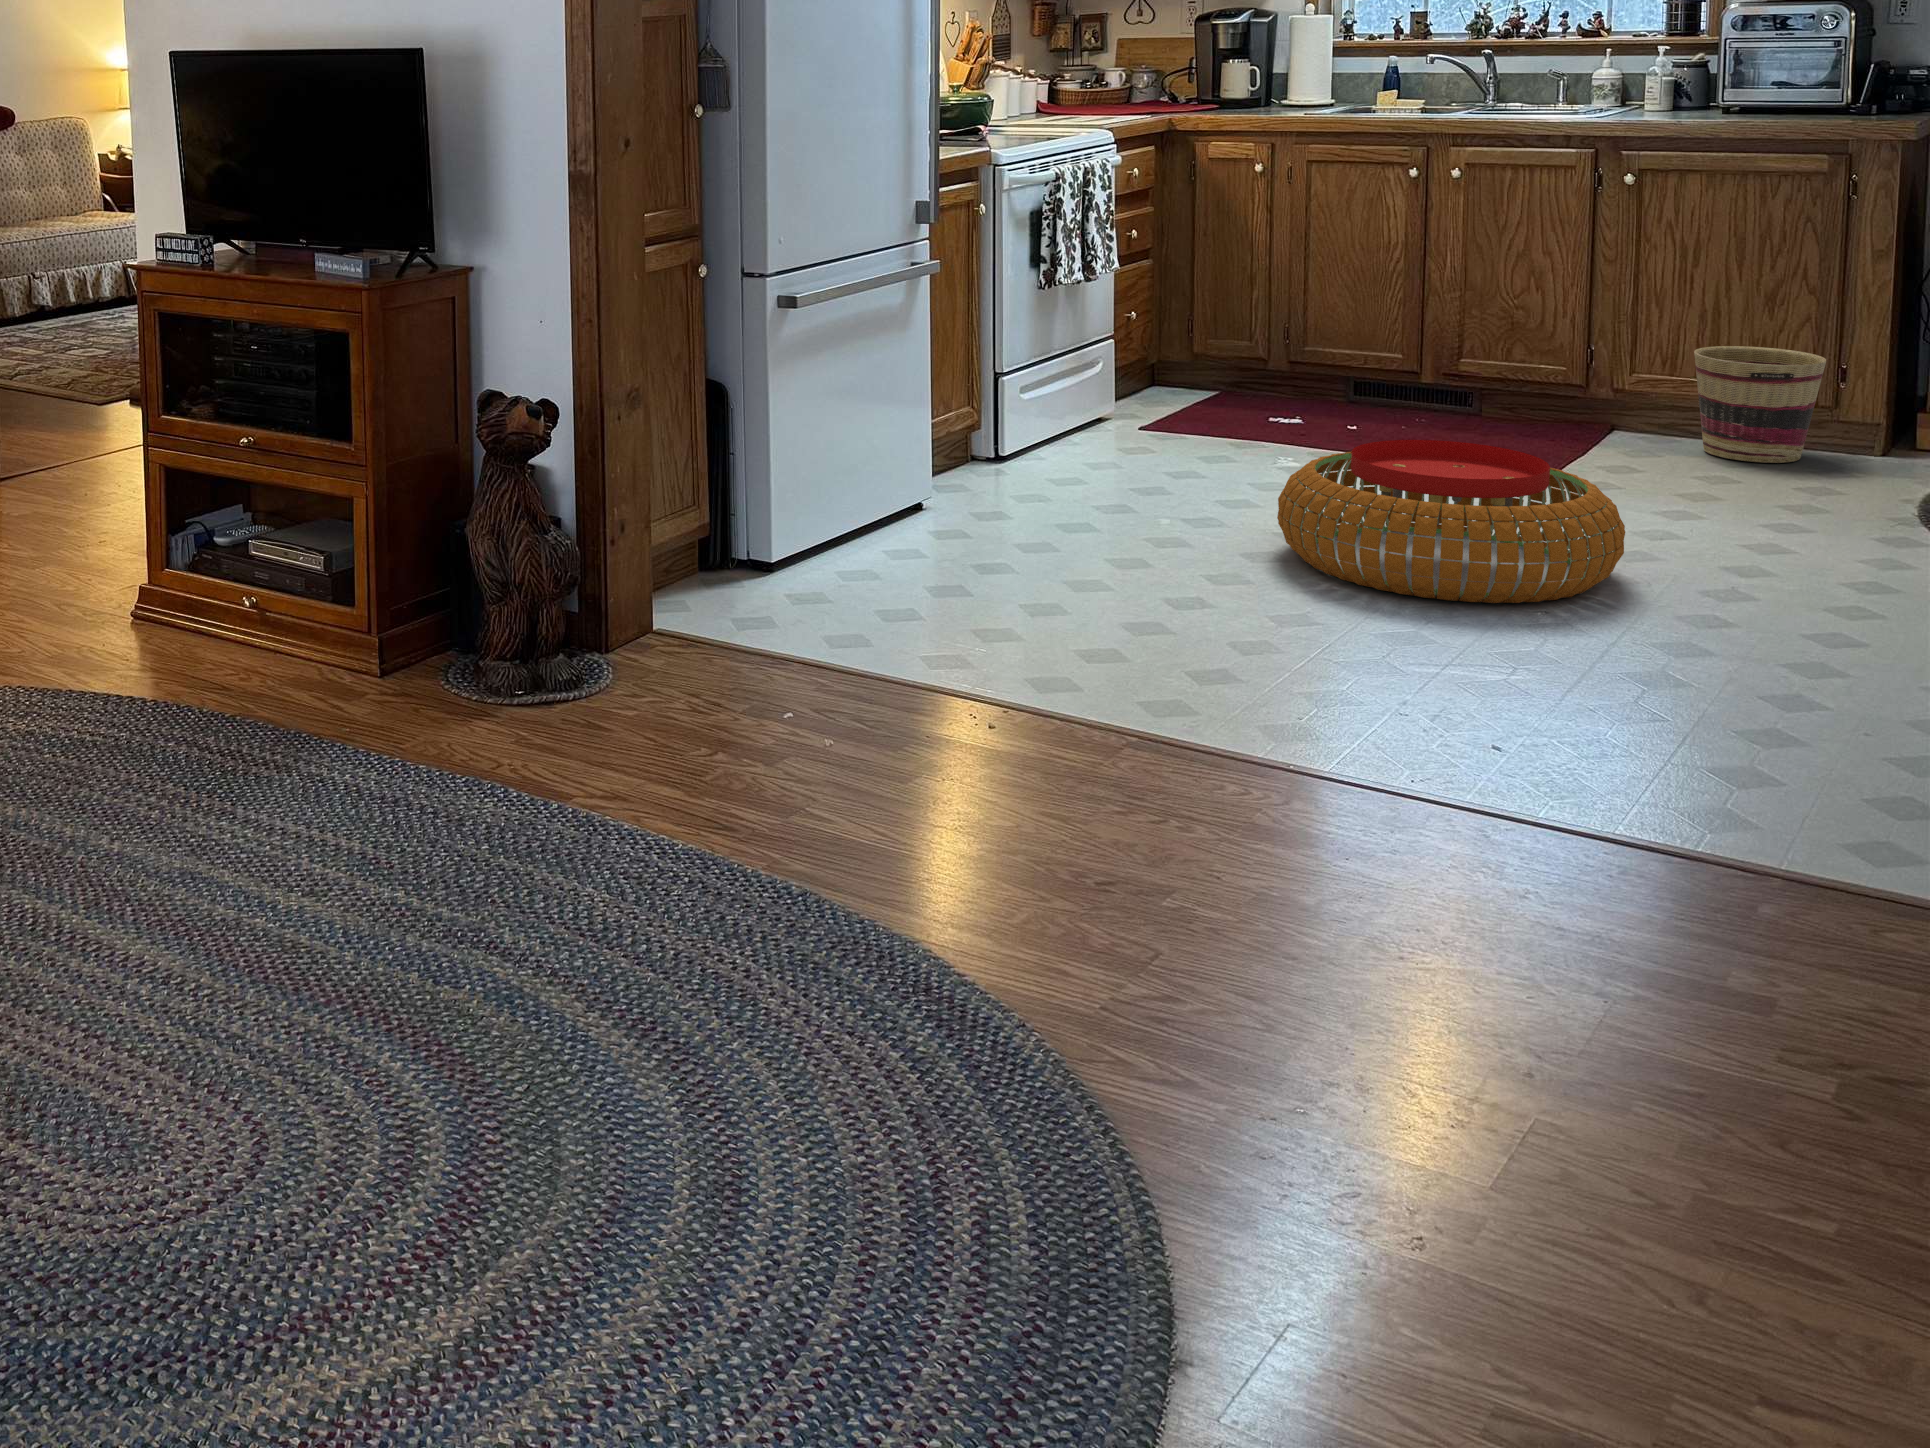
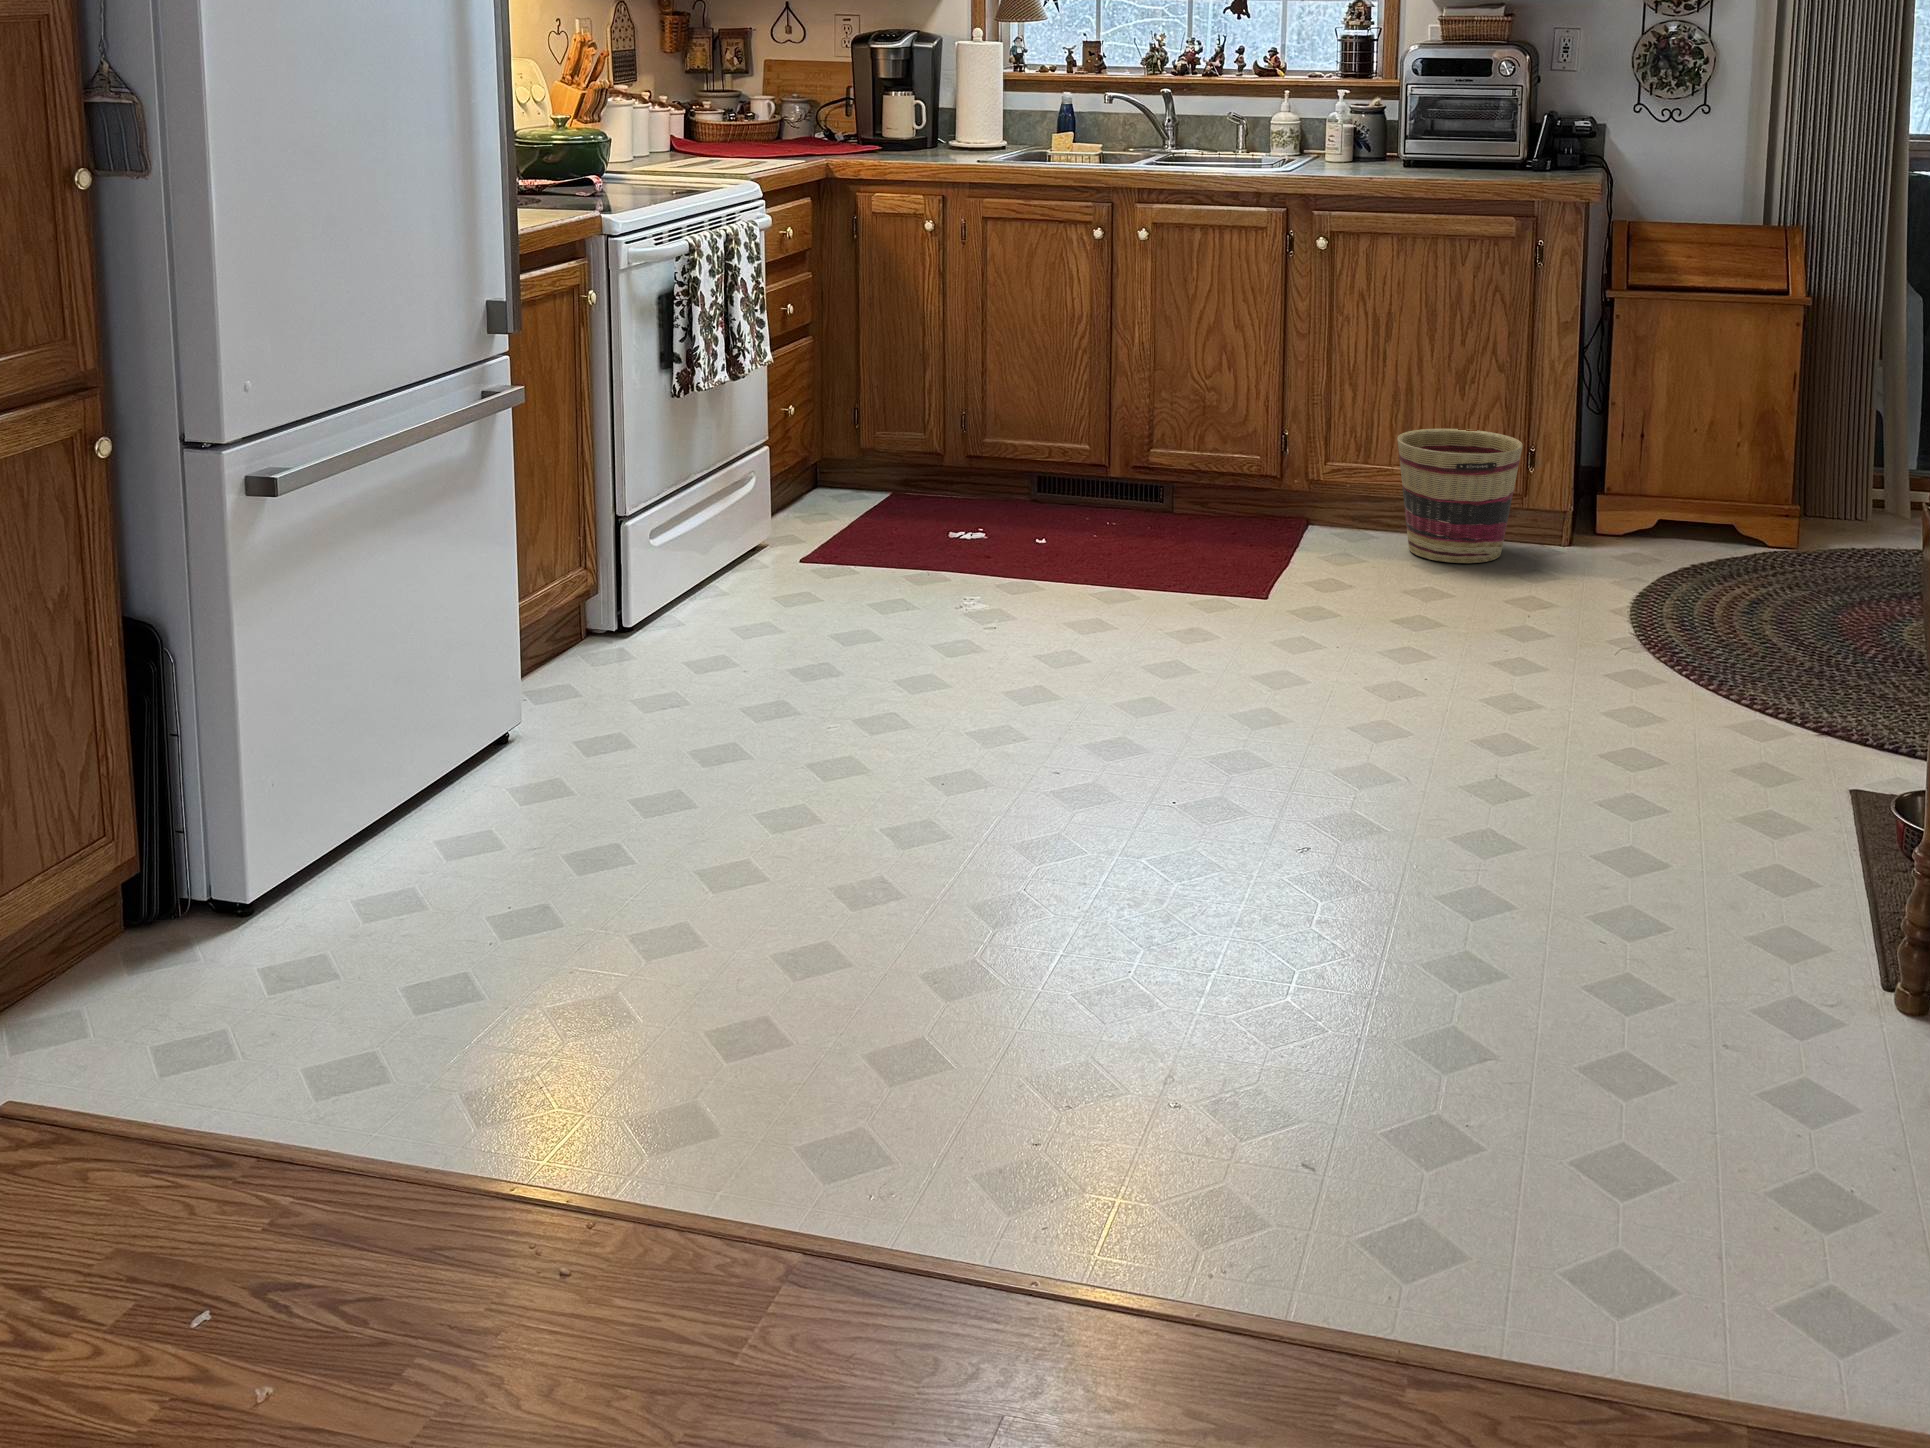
pouf: present [1277,440,1625,603] -> none [984,600,1389,837]

